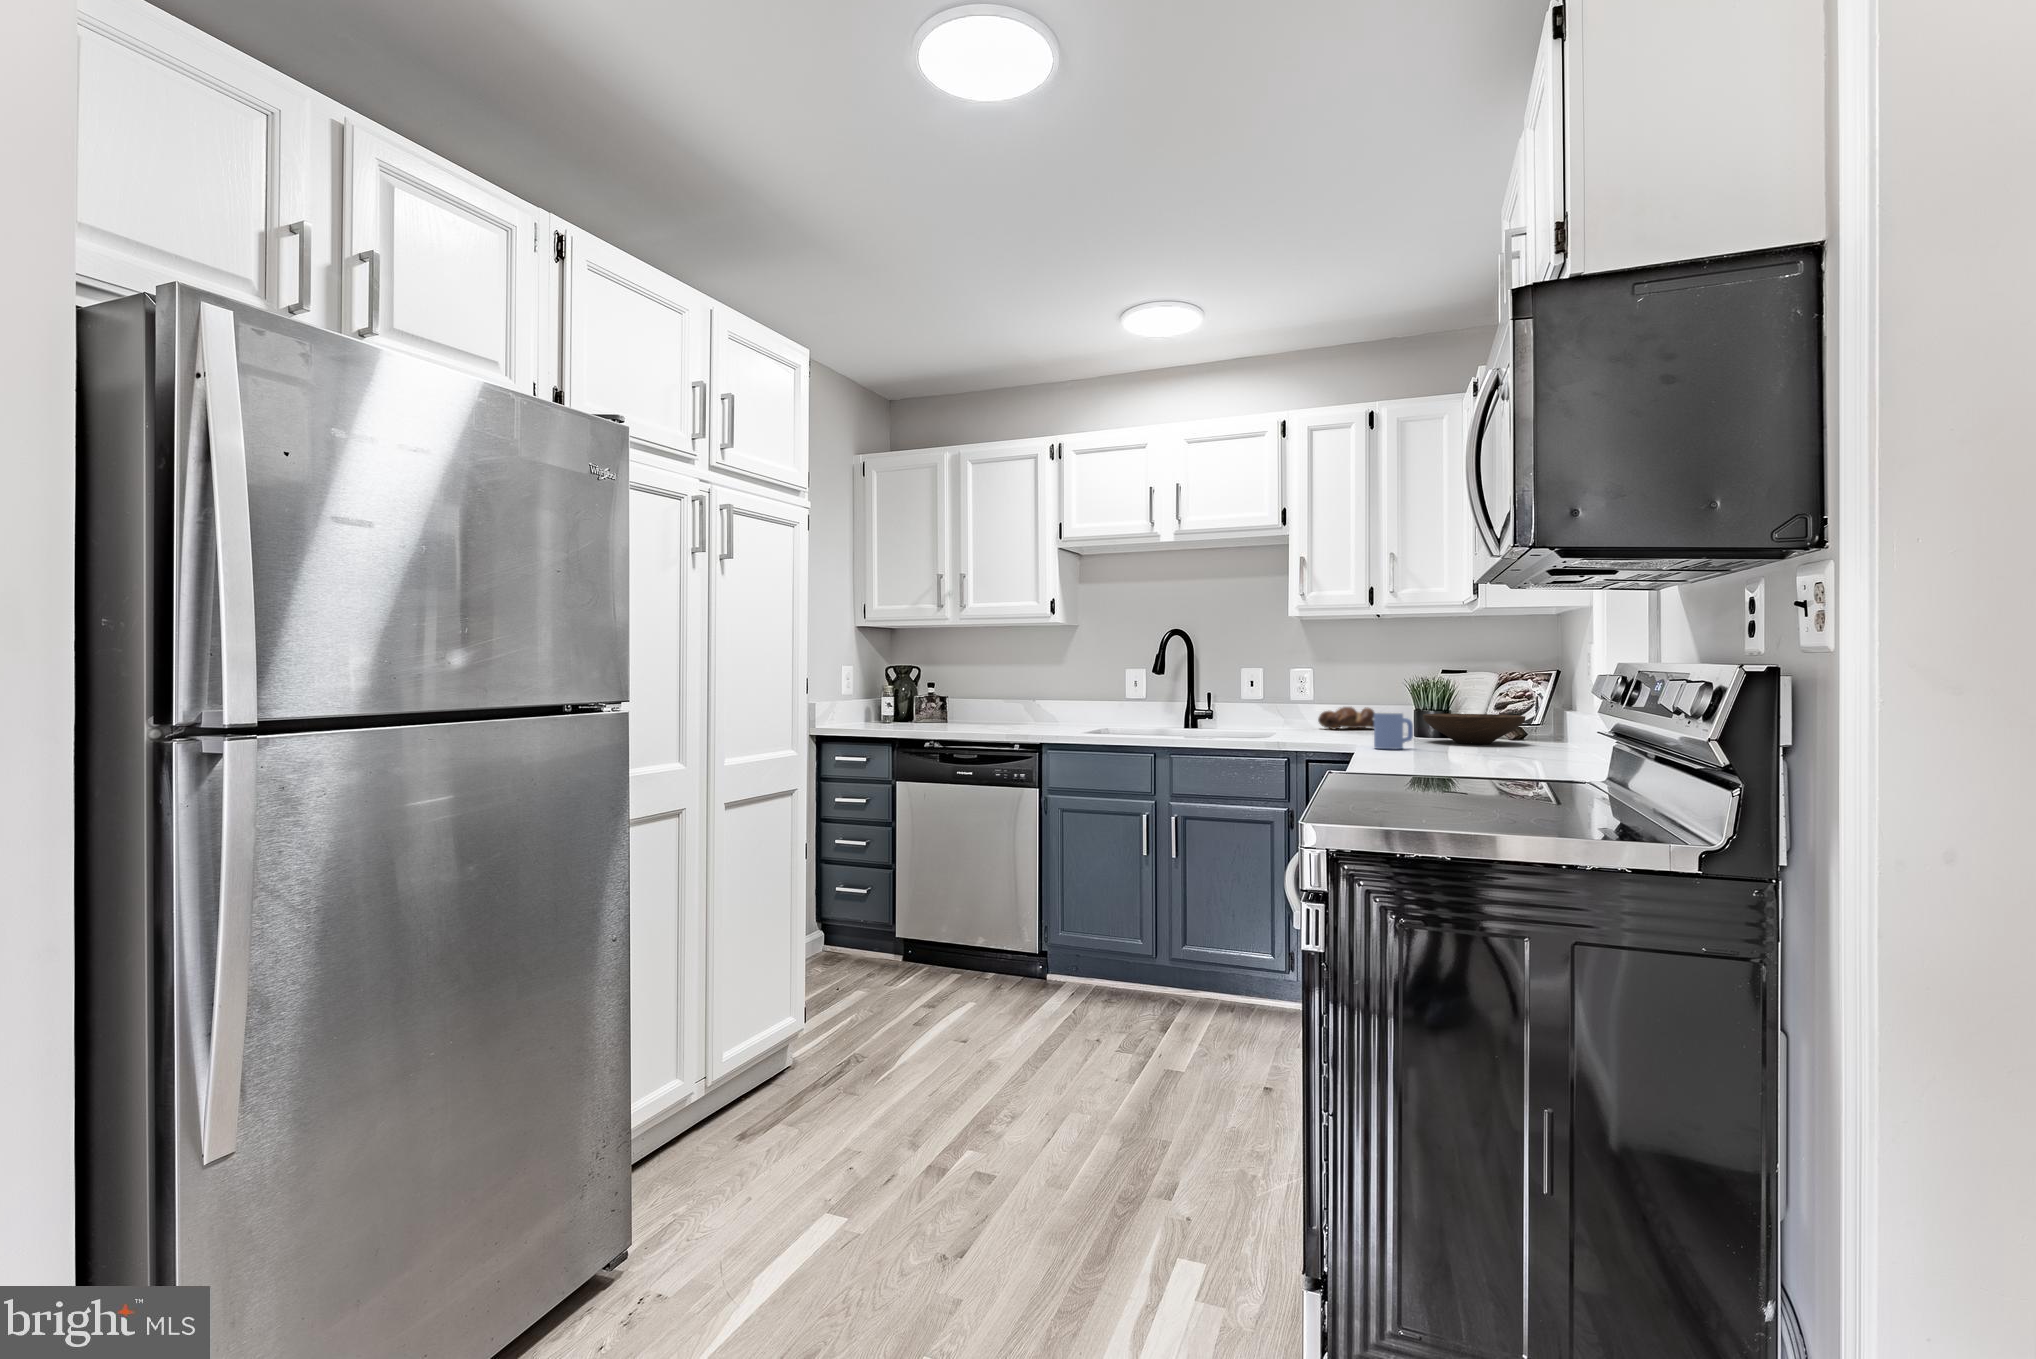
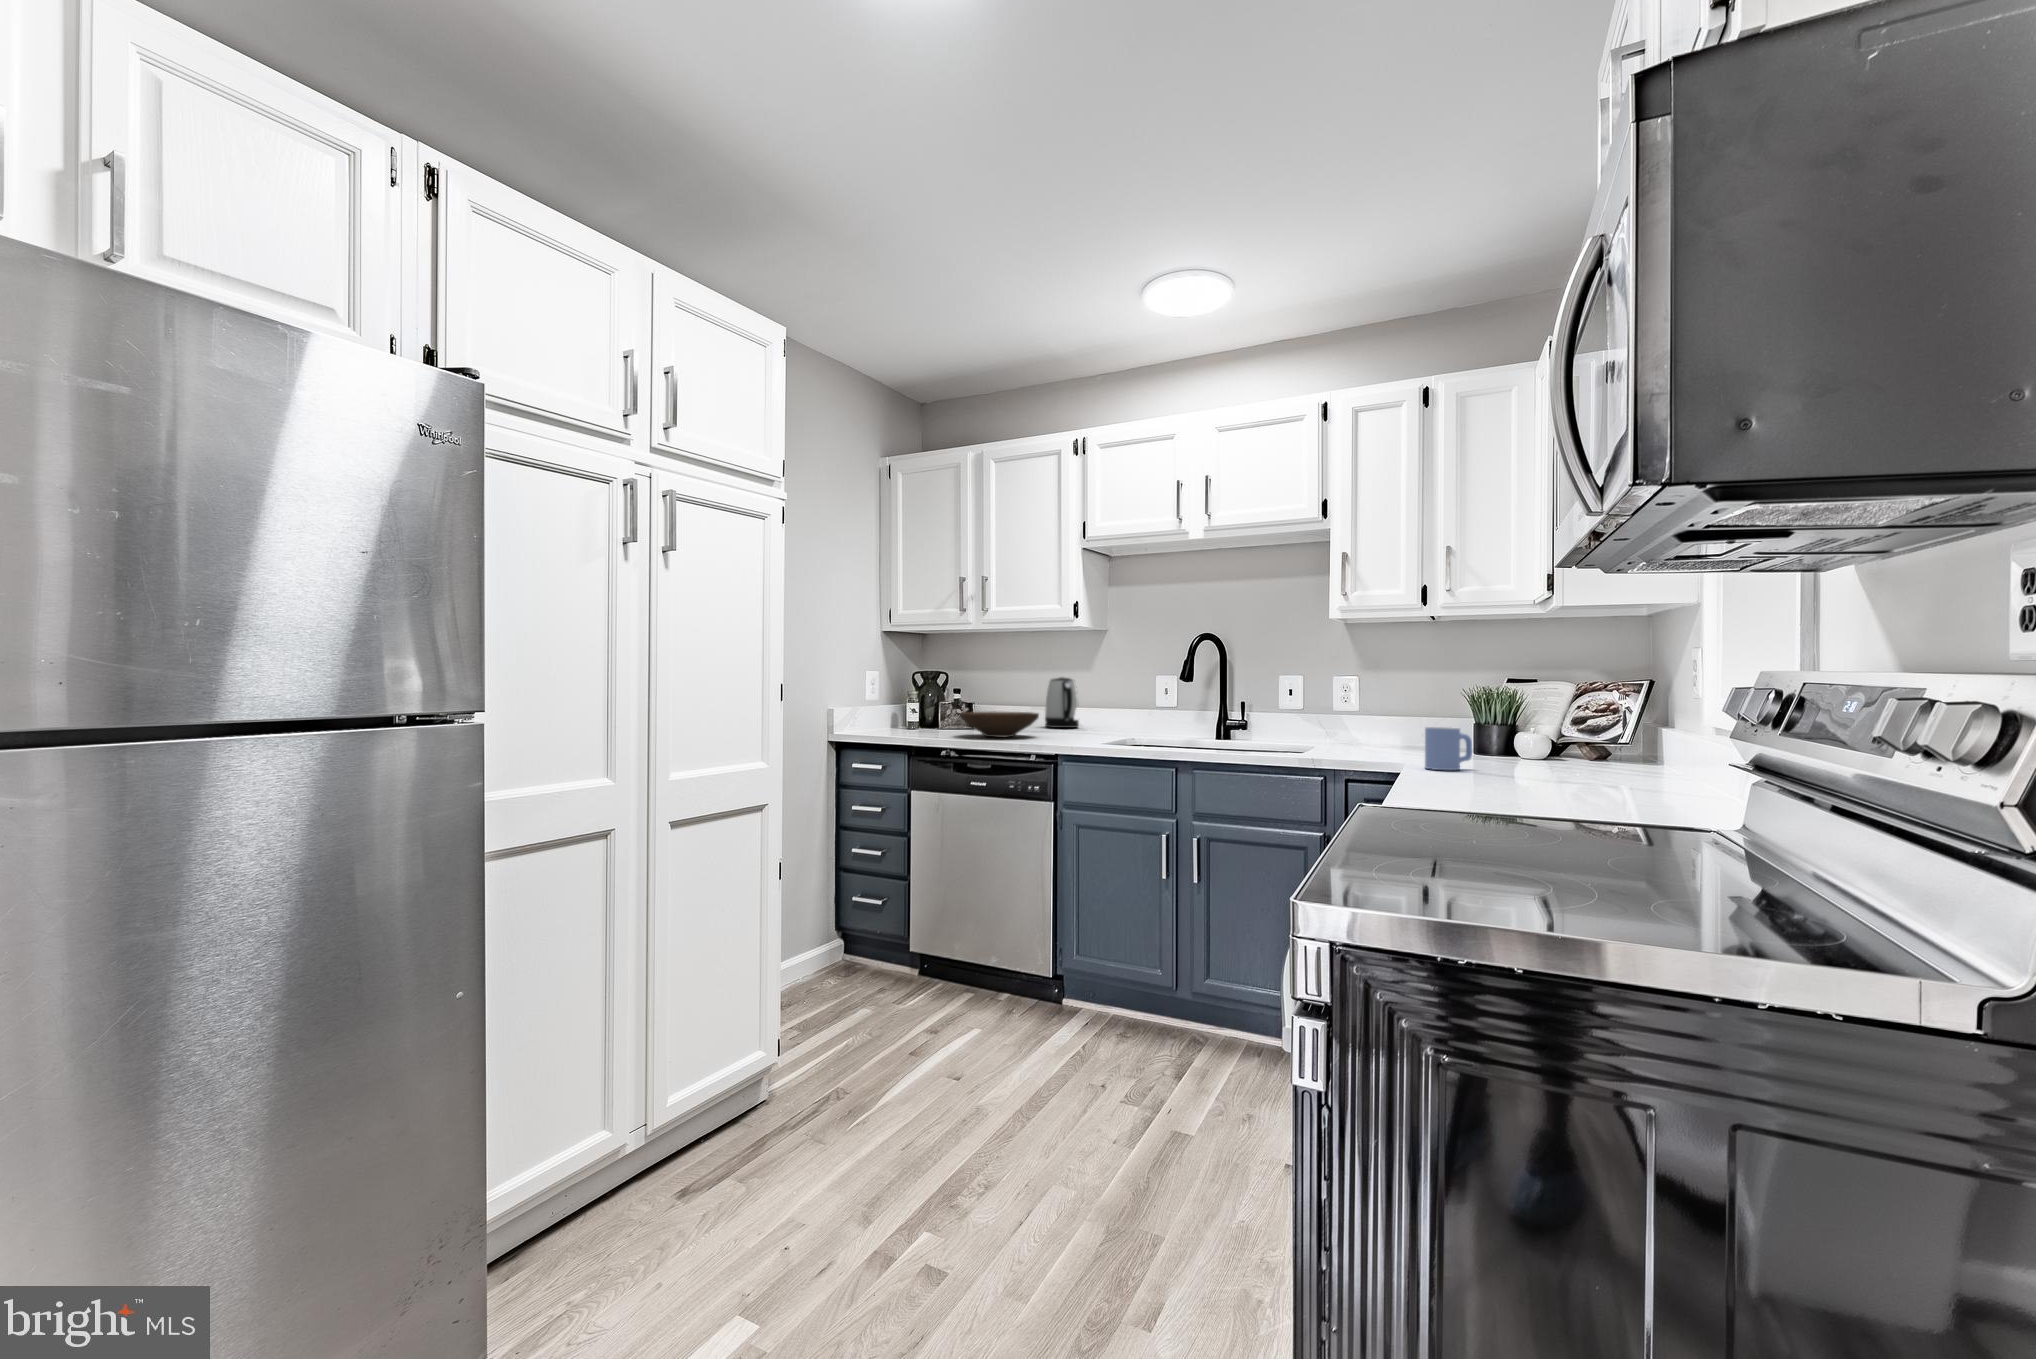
kettle: none [1017,673,1050,722] -> present [1045,677,1079,728]
bread loaf: present [1318,707,1374,729] -> none [1365,716,1440,742]
wooden bowl: present [1423,714,1526,744] -> present [960,712,1039,738]

